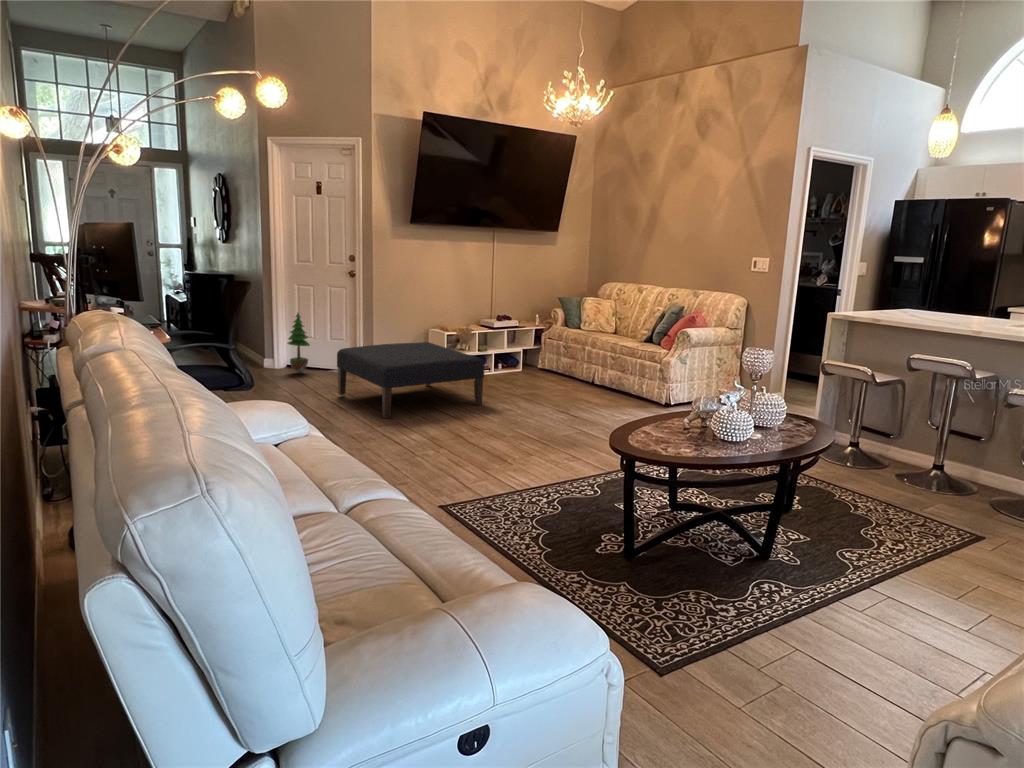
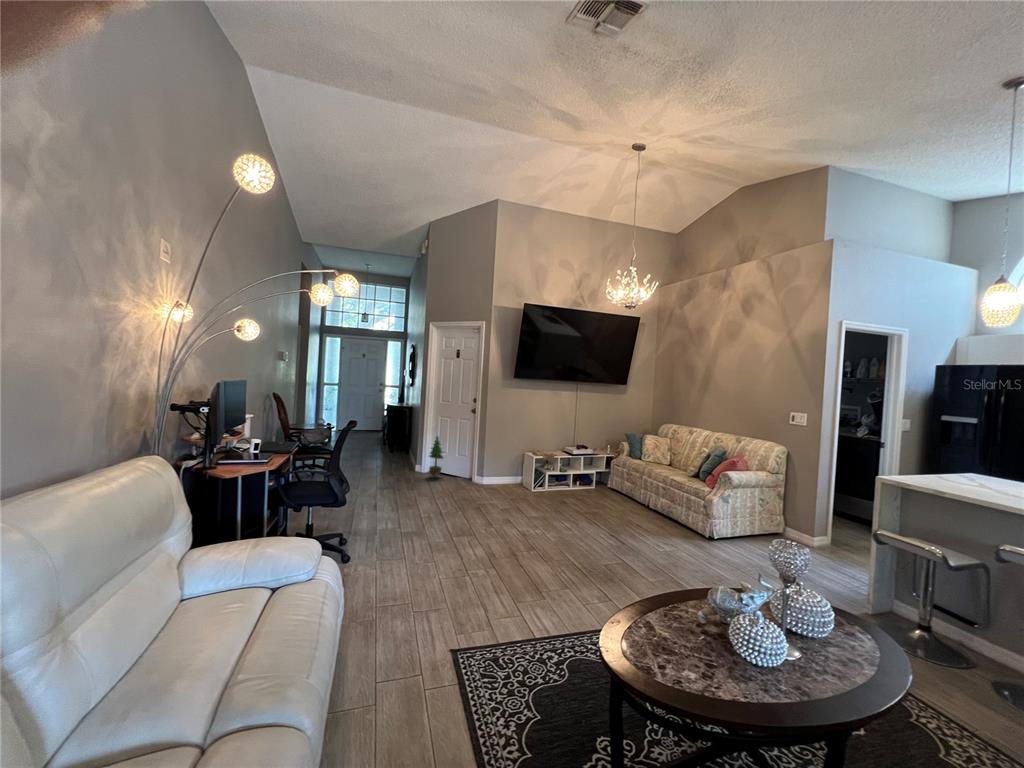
ottoman: present [337,342,485,418] -> none [447,464,552,527]

